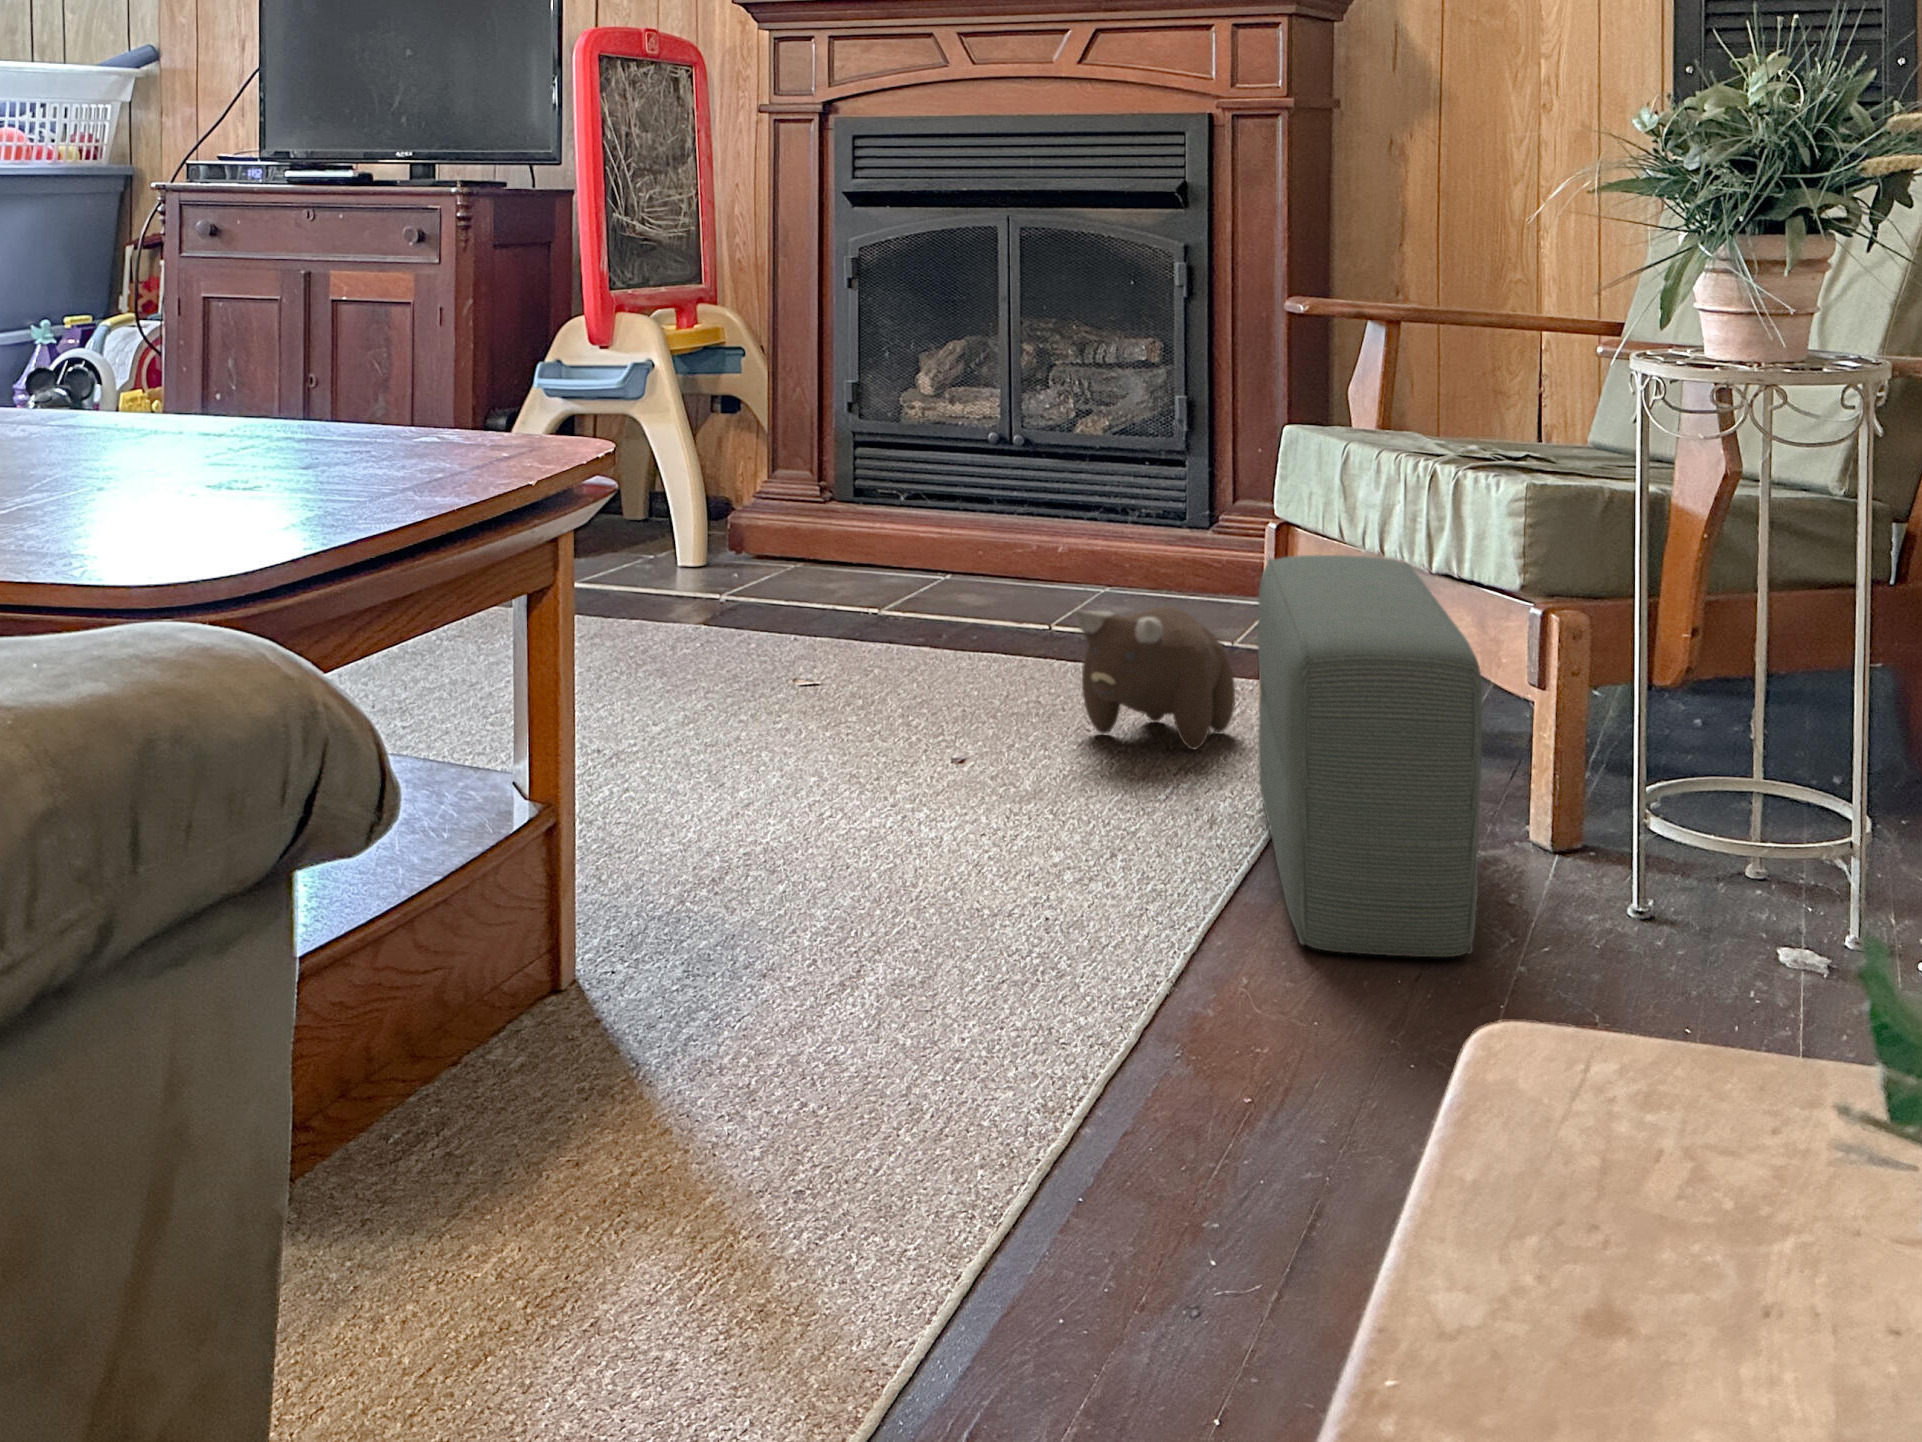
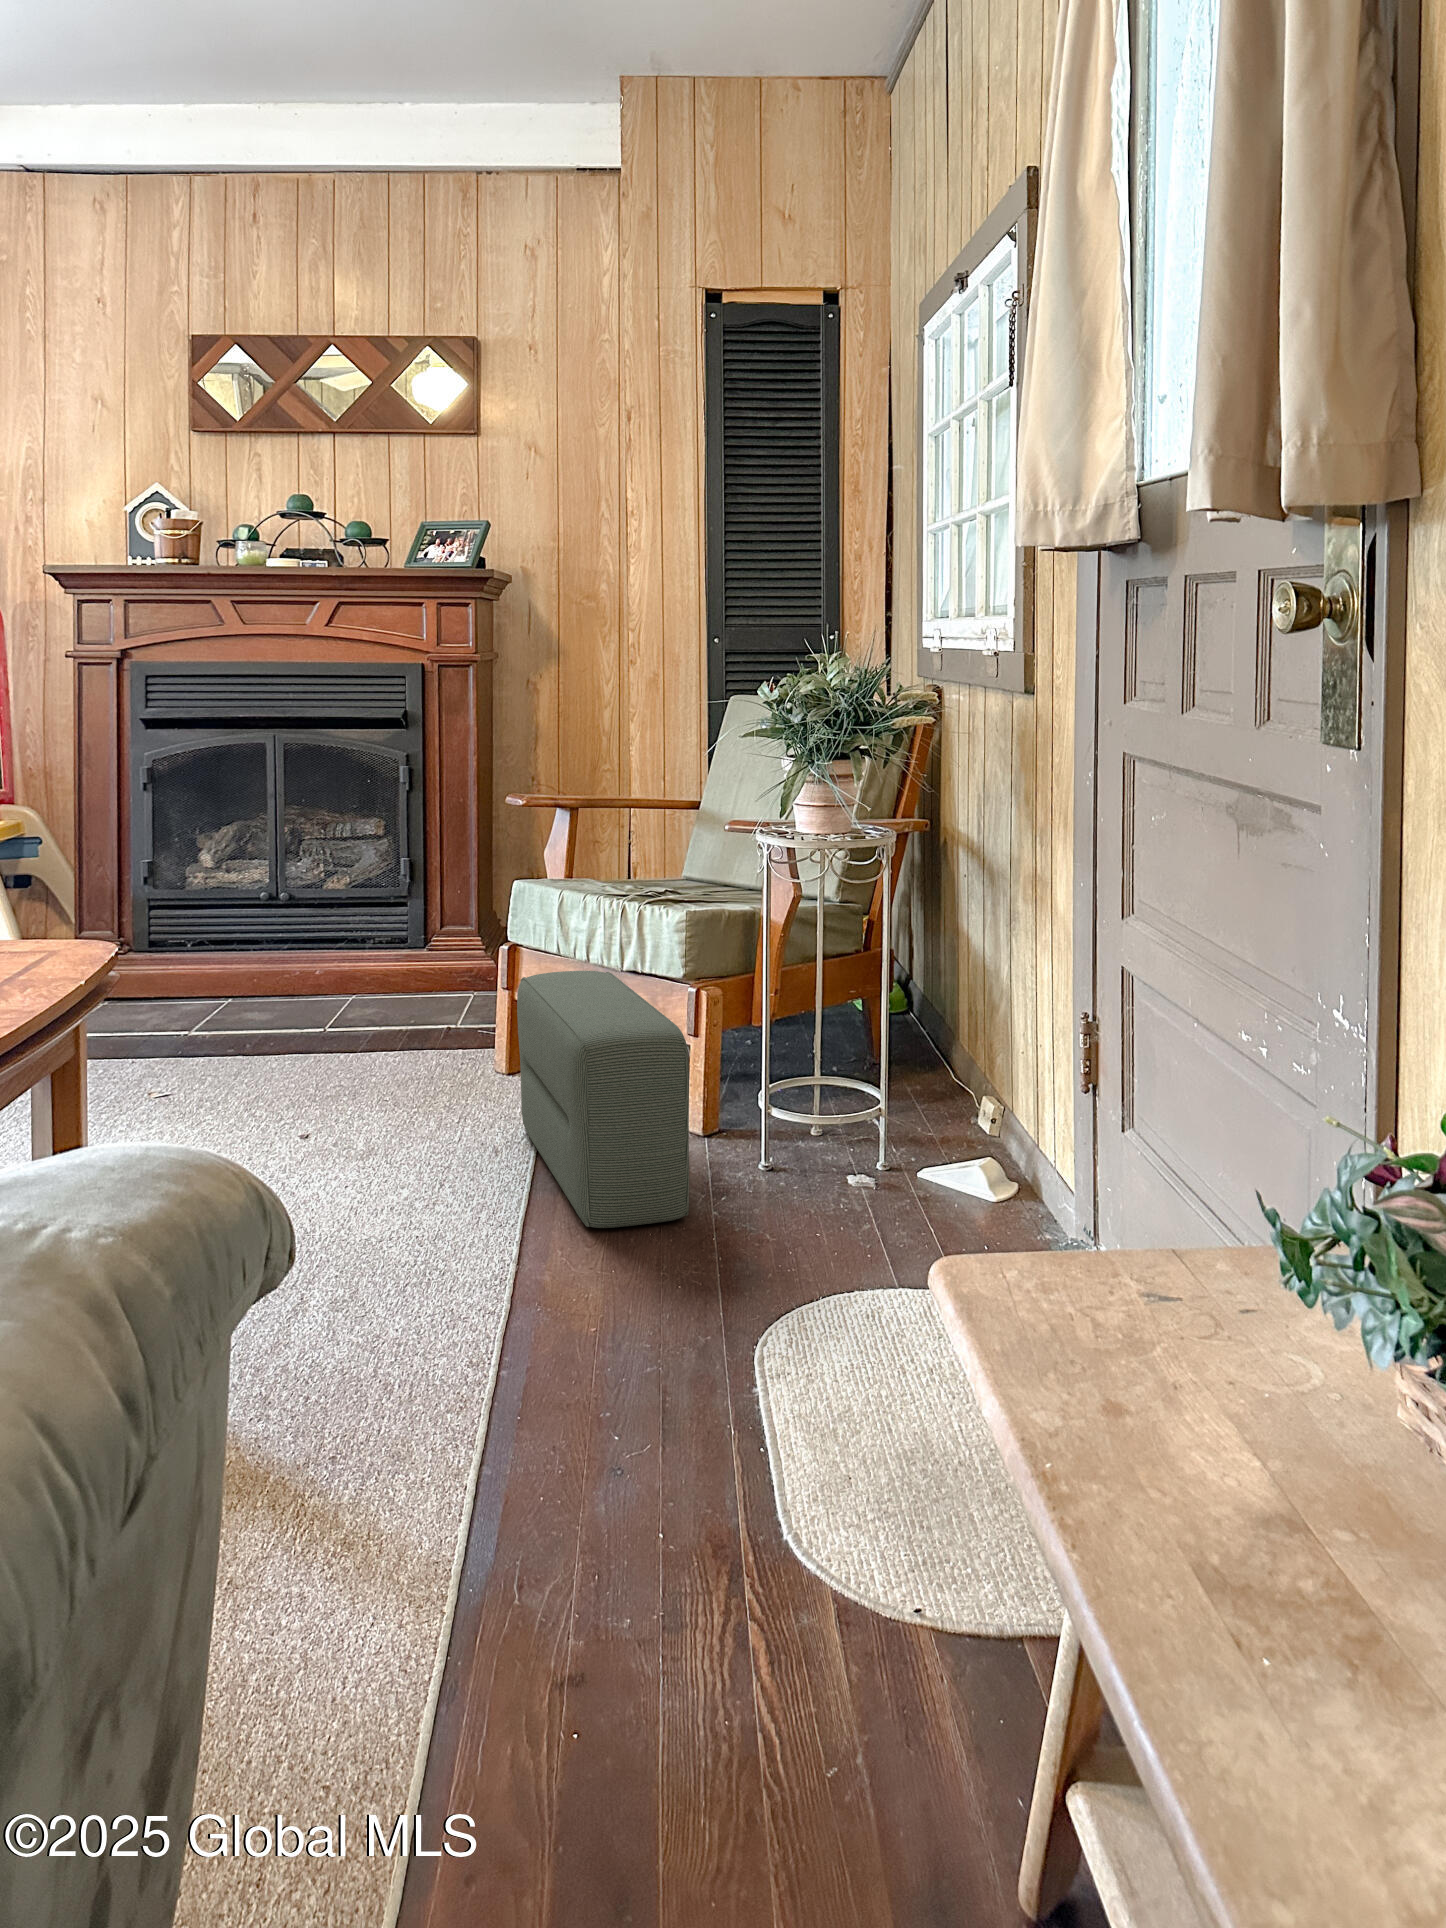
plush toy: present [1075,606,1235,749] -> none [385,1011,489,1105]

